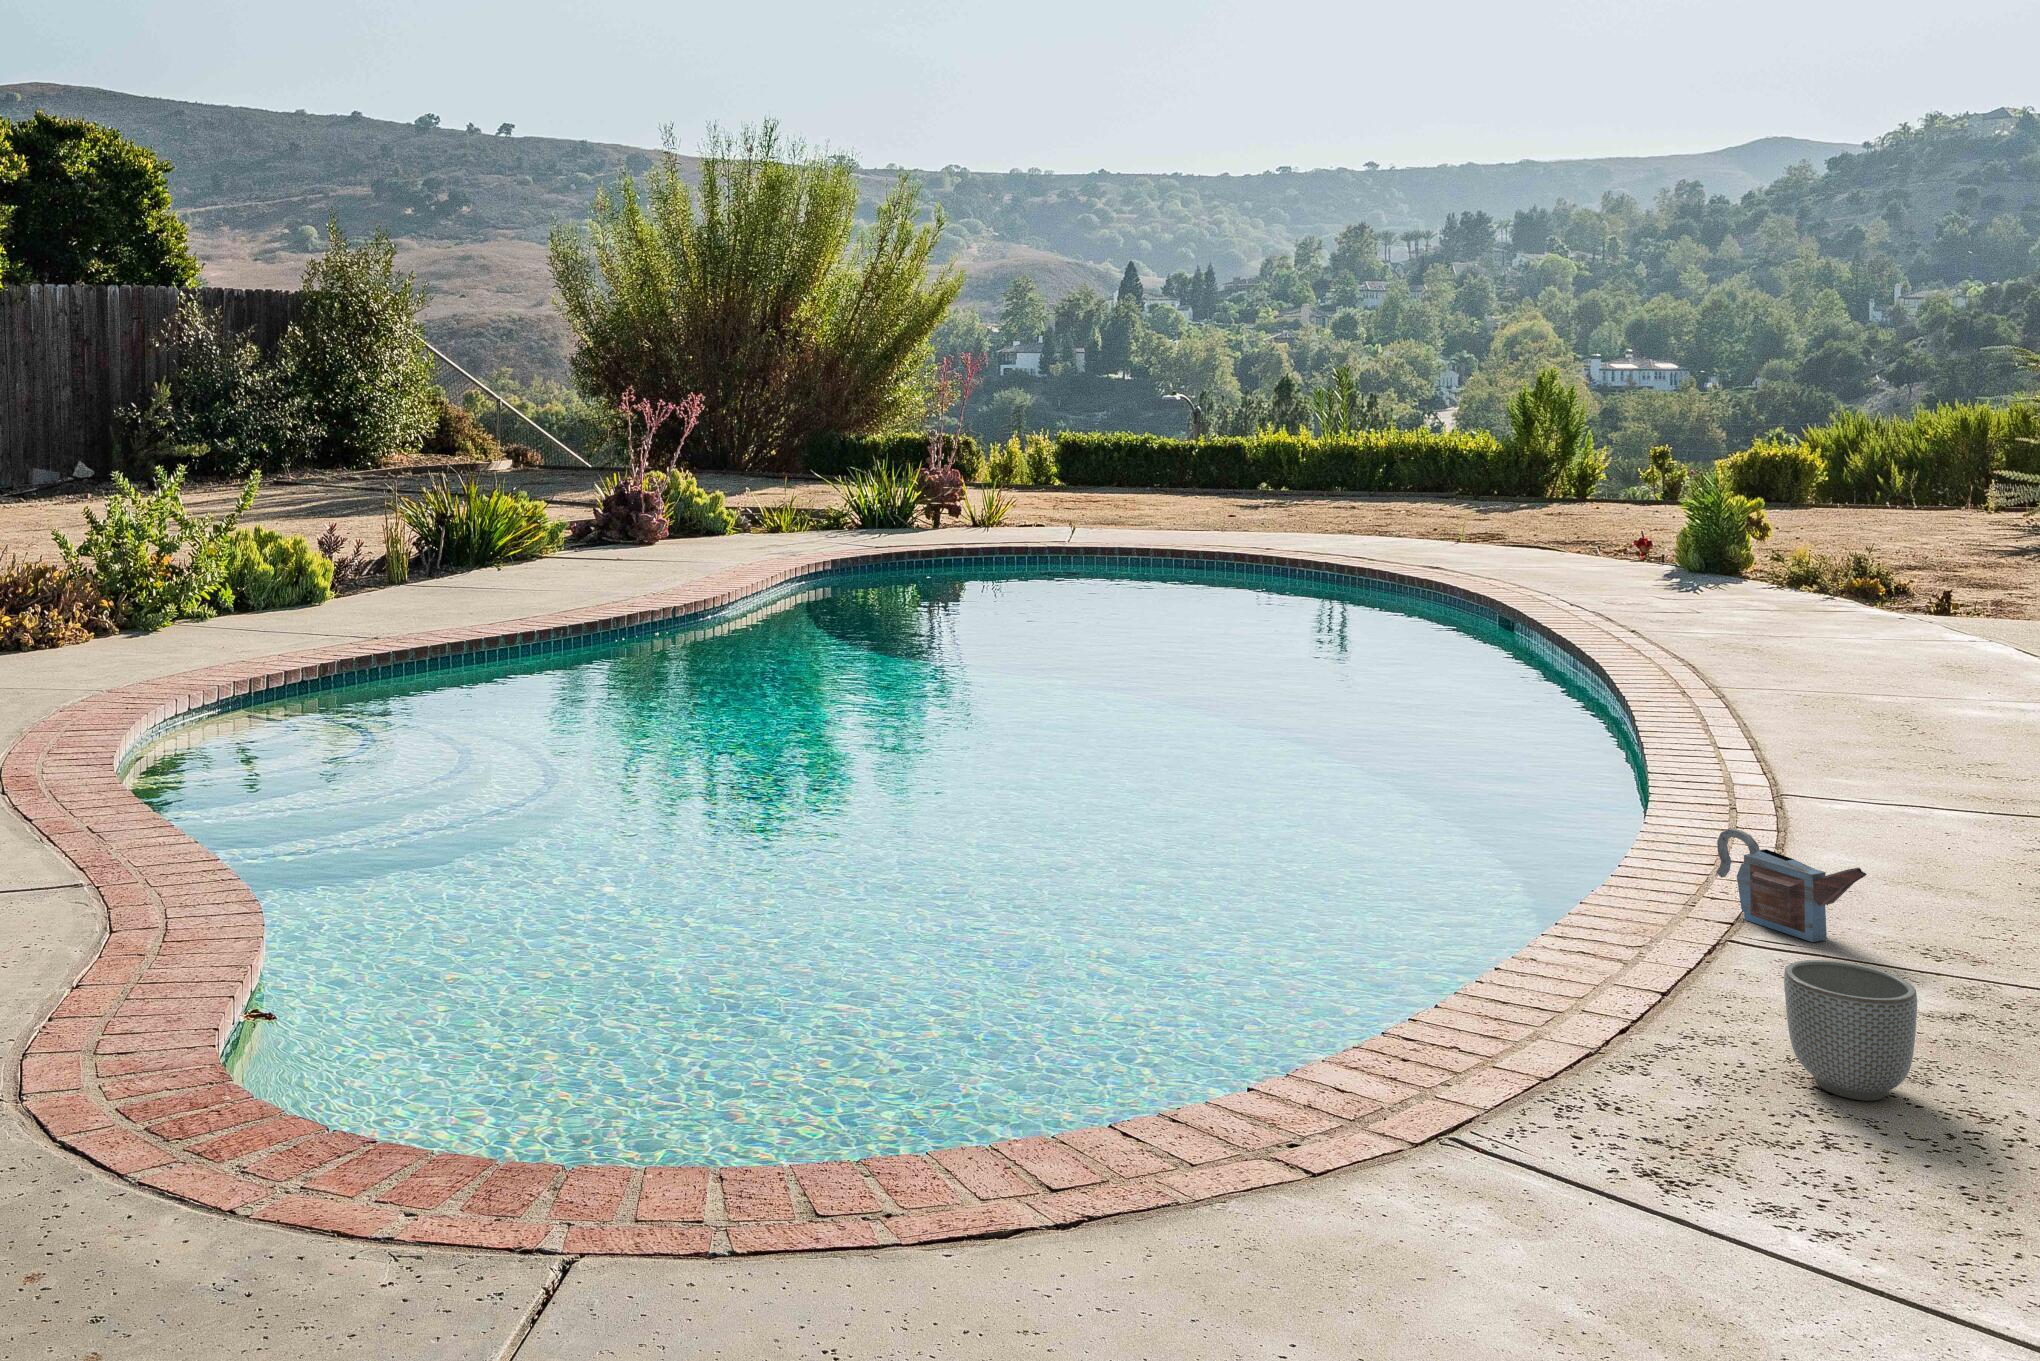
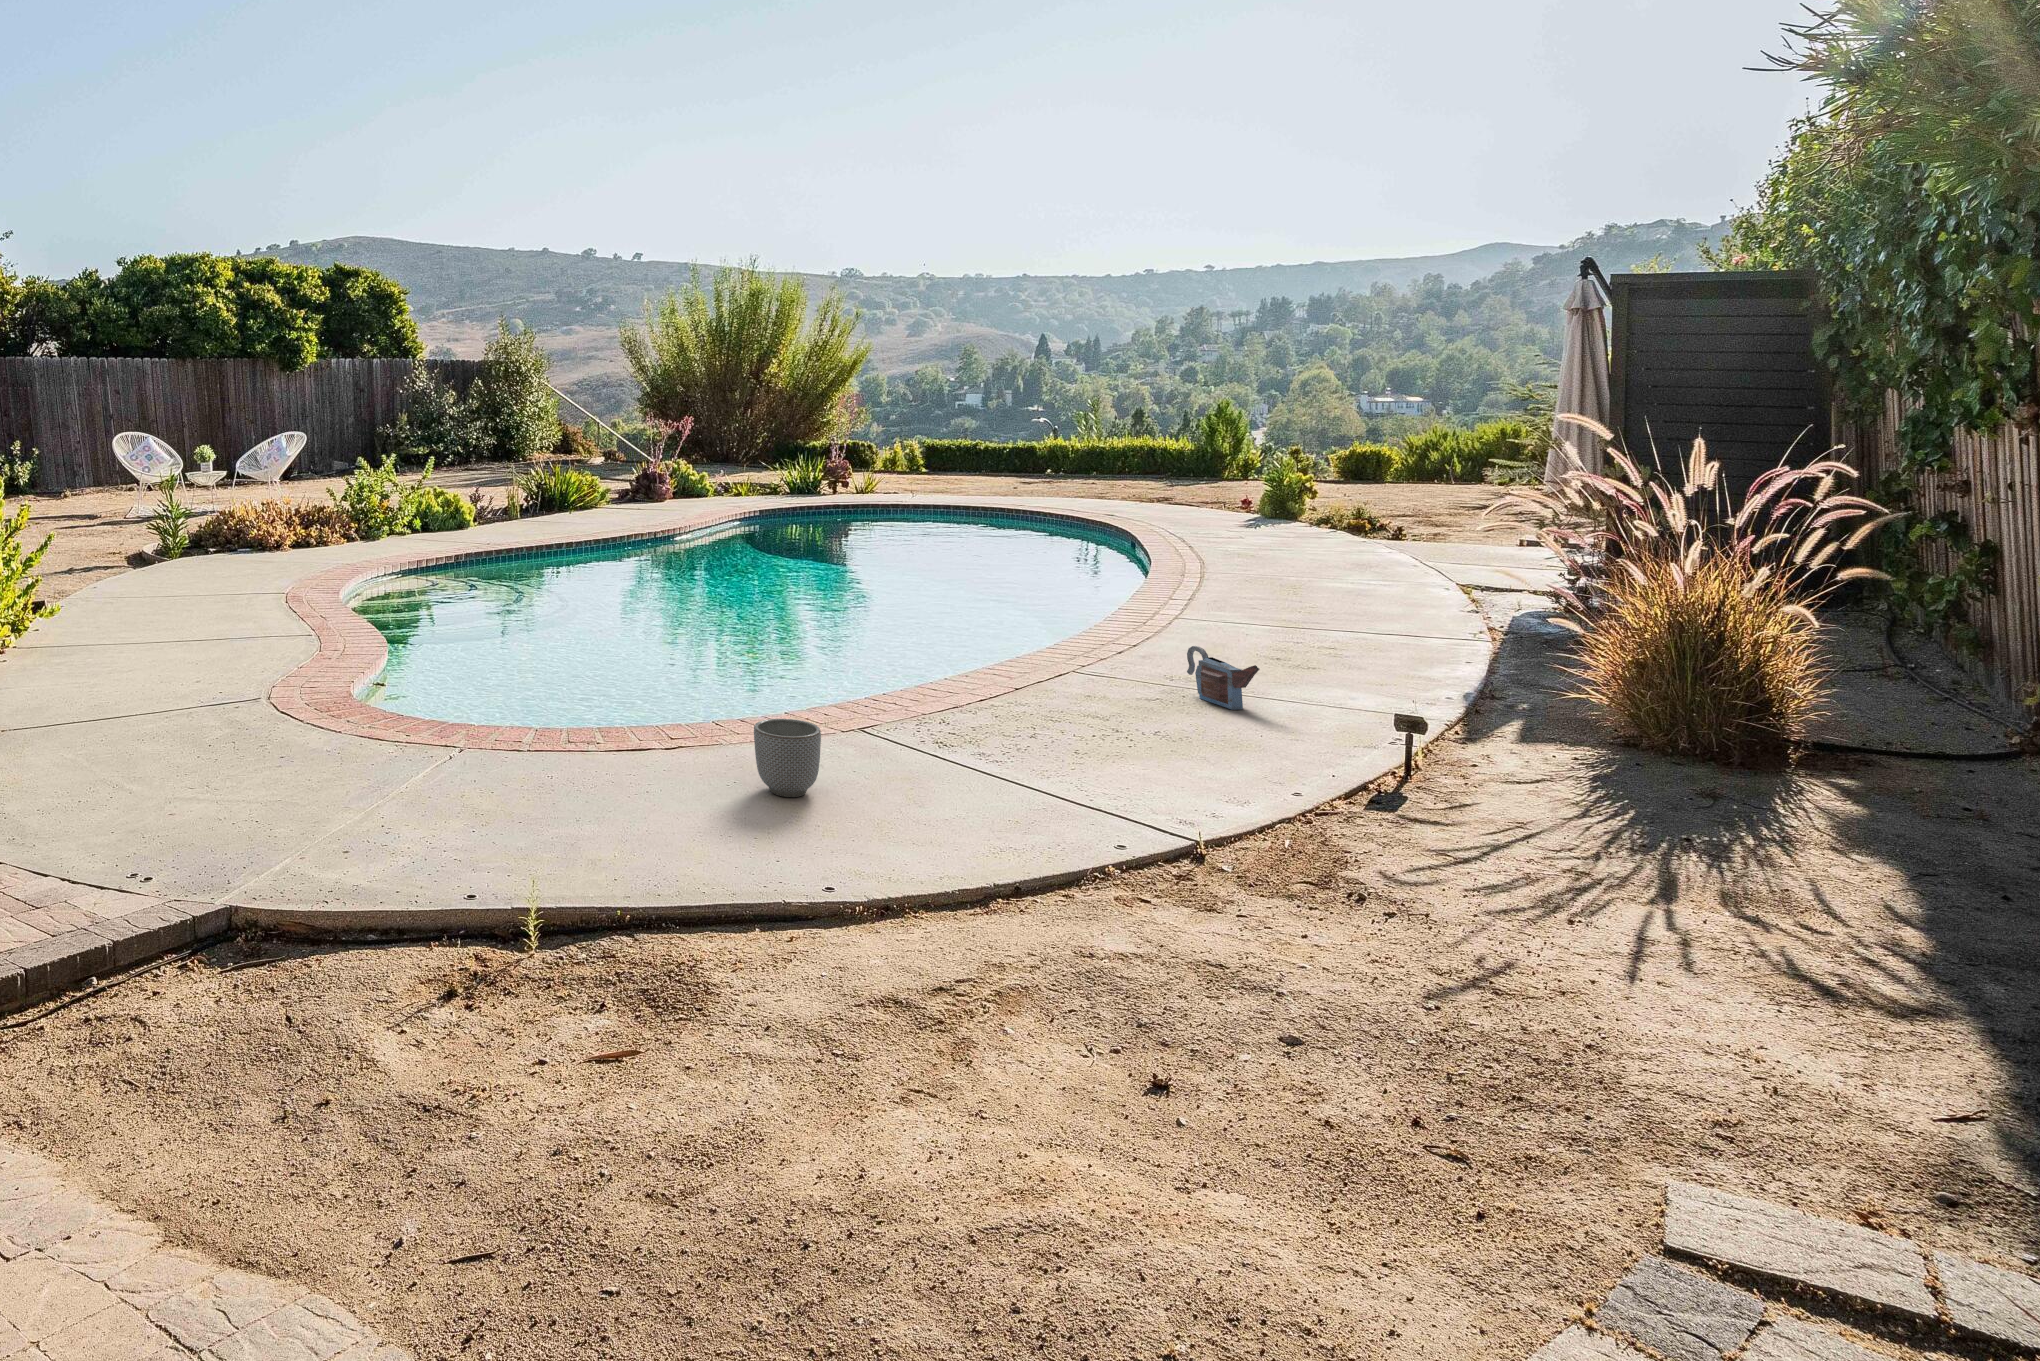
planter: present [1784,960,1917,1101] -> present [754,719,821,797]

